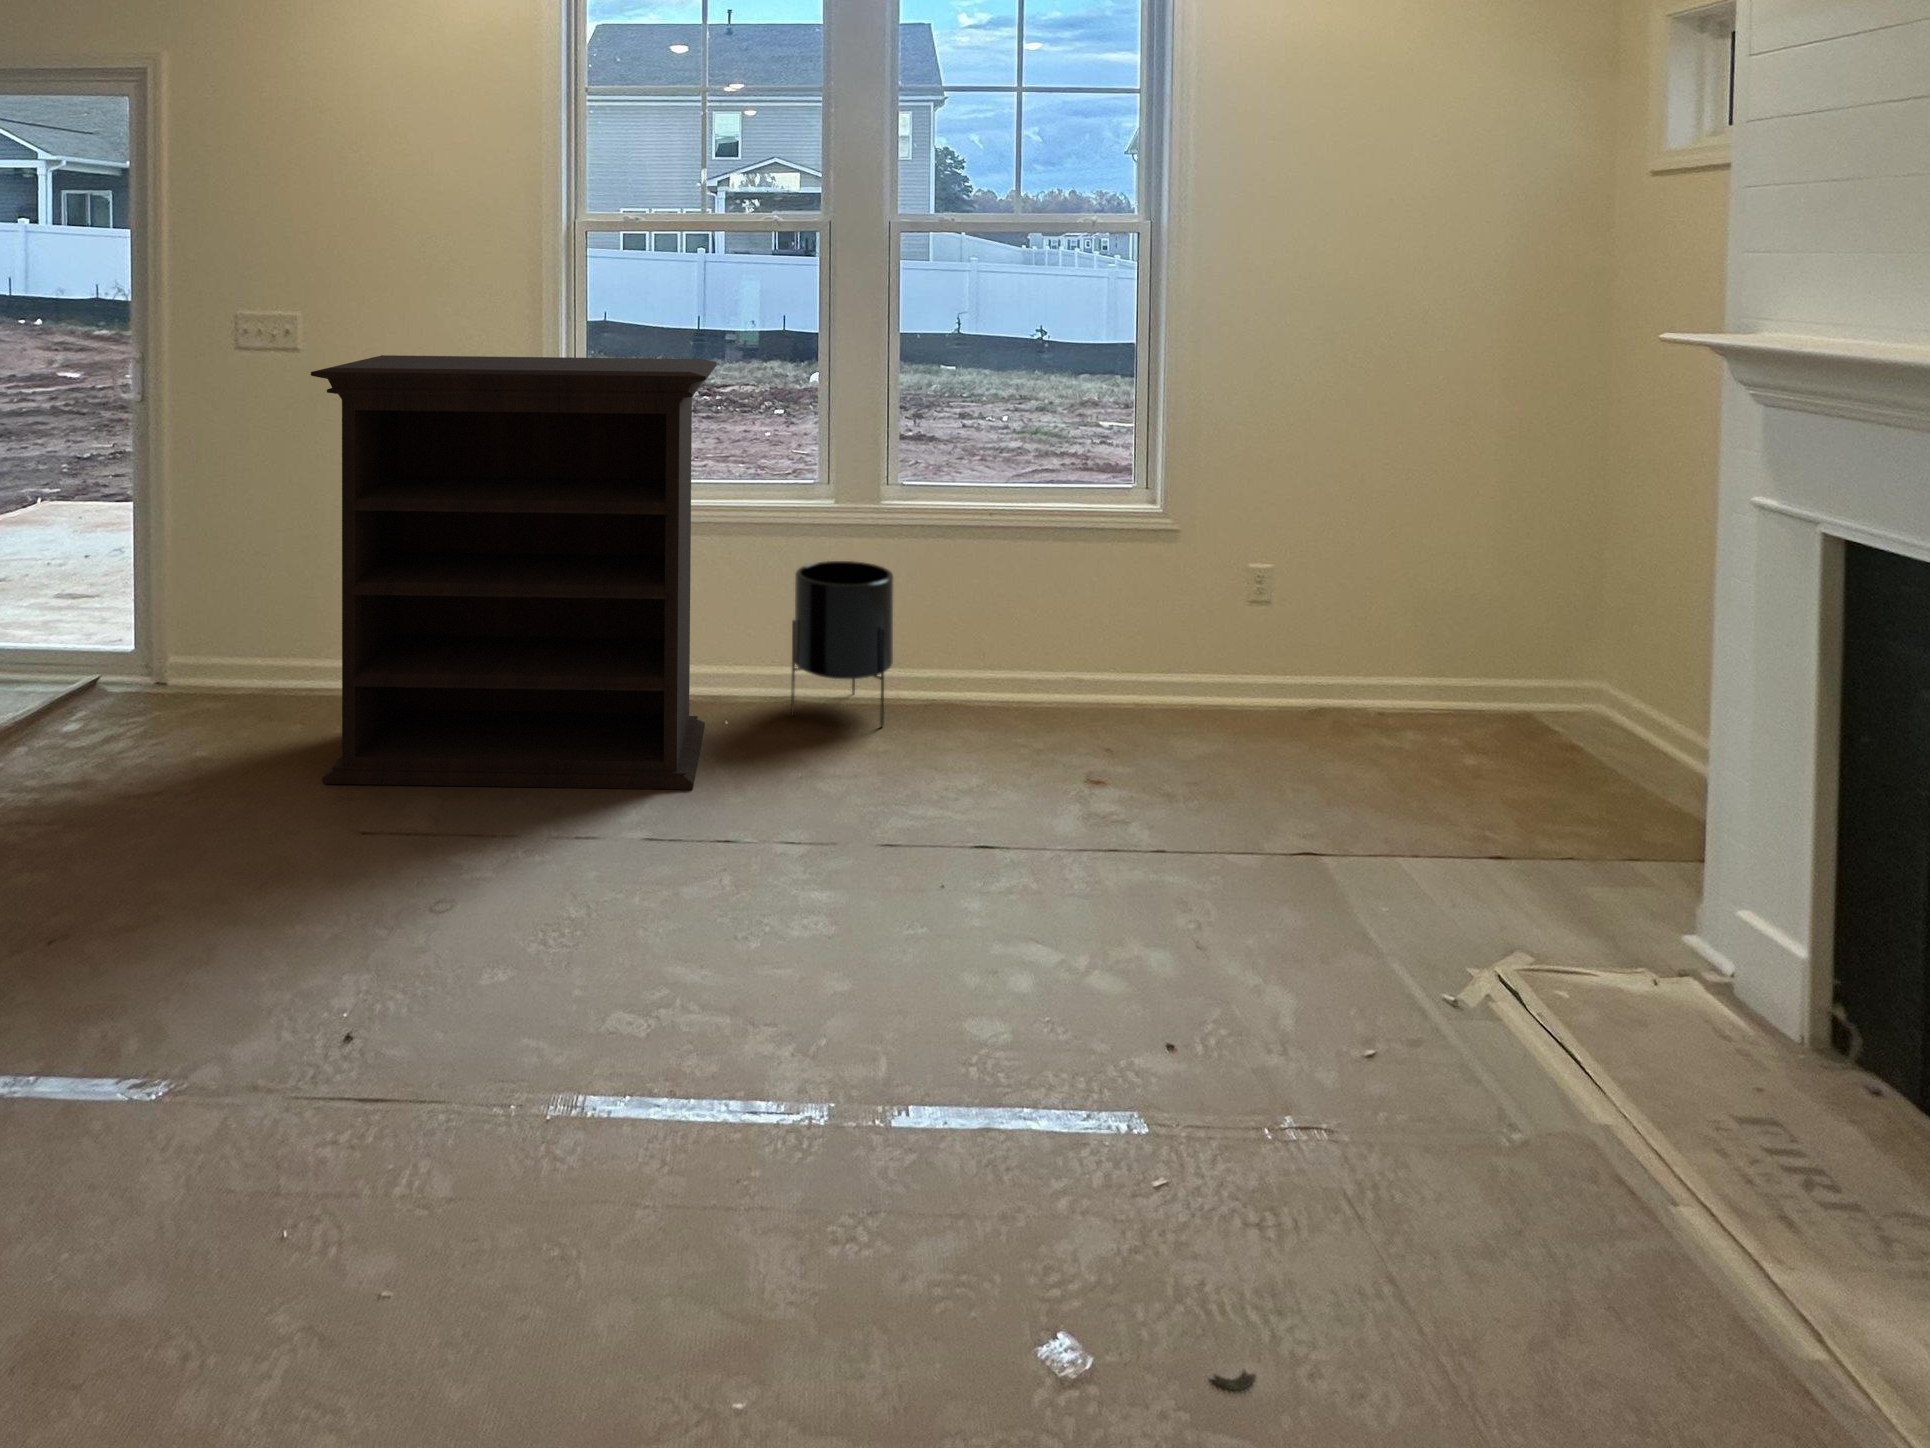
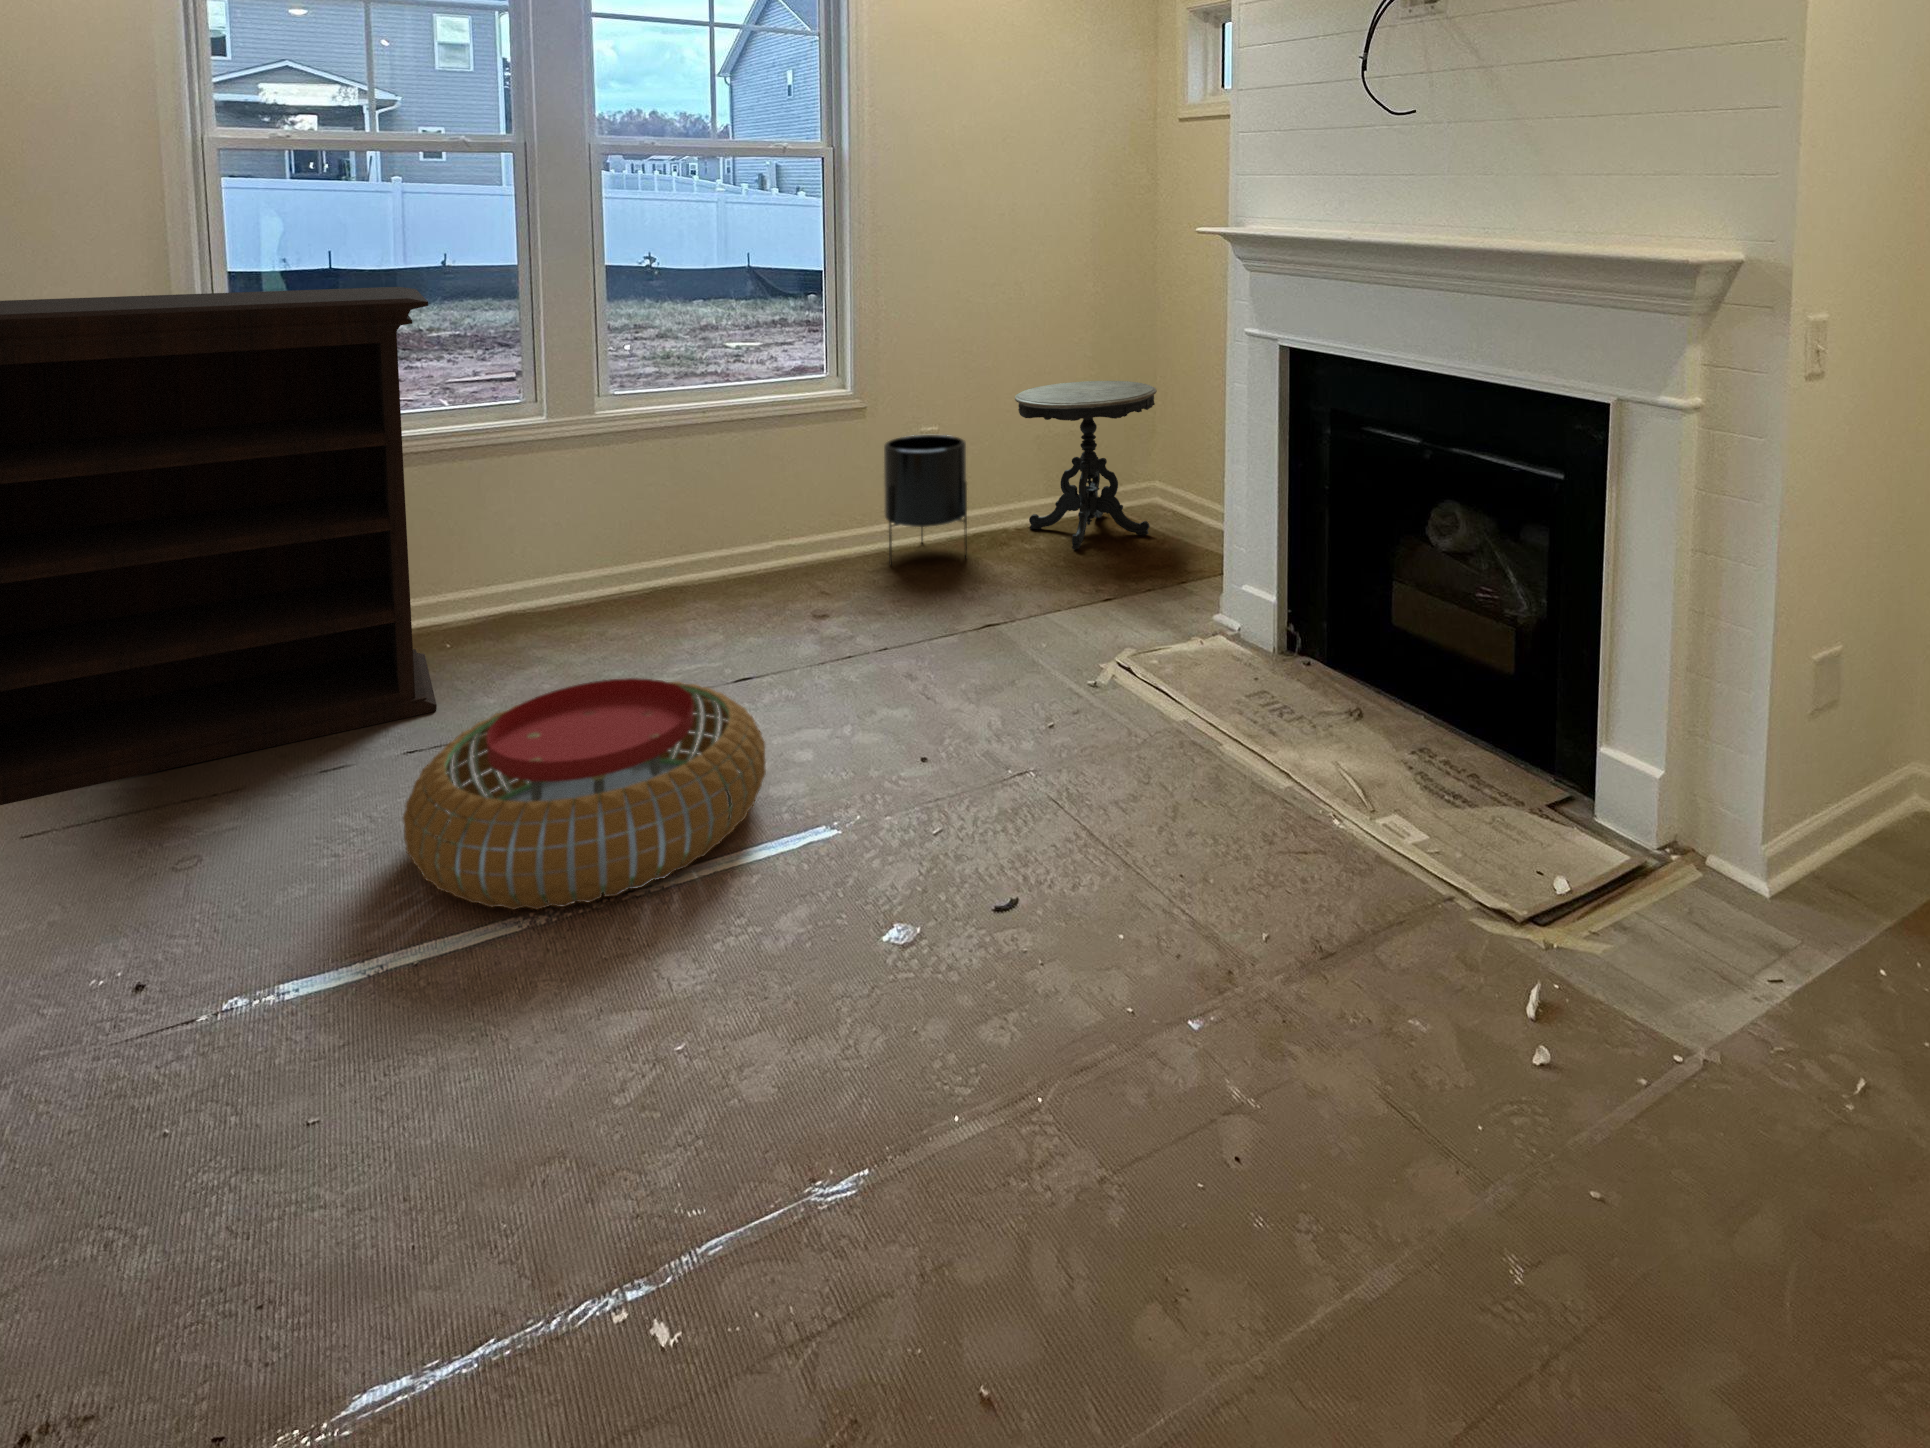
side table: none [1373,528,1601,767] -> present [1015,381,1157,550]
planter: present [791,561,894,726] -> present [884,435,967,564]
pouf: none [594,812,963,1094] -> present [403,678,766,910]

